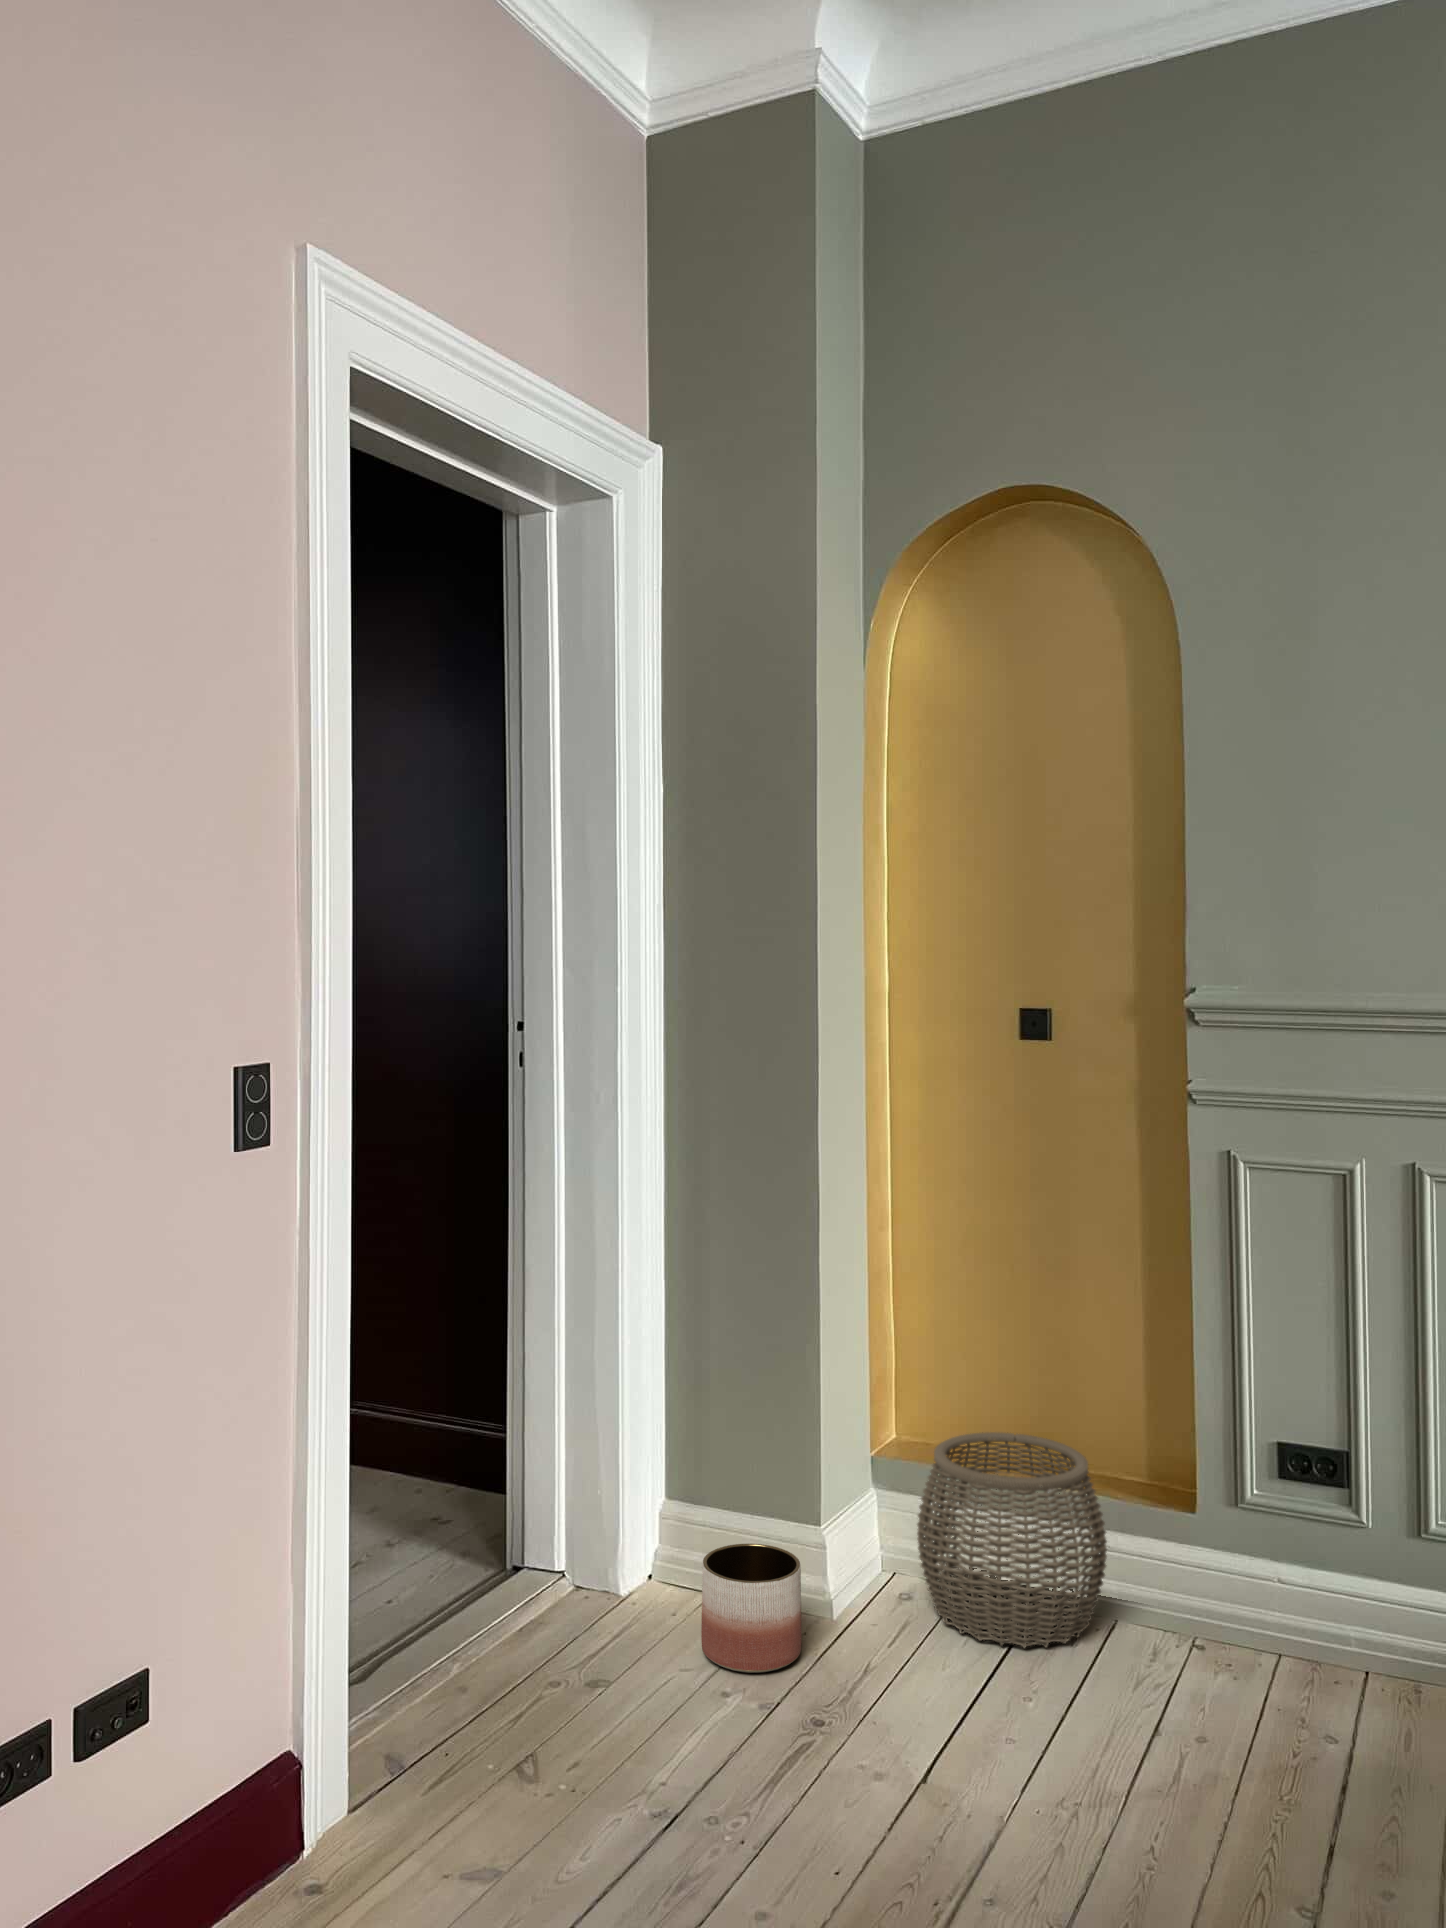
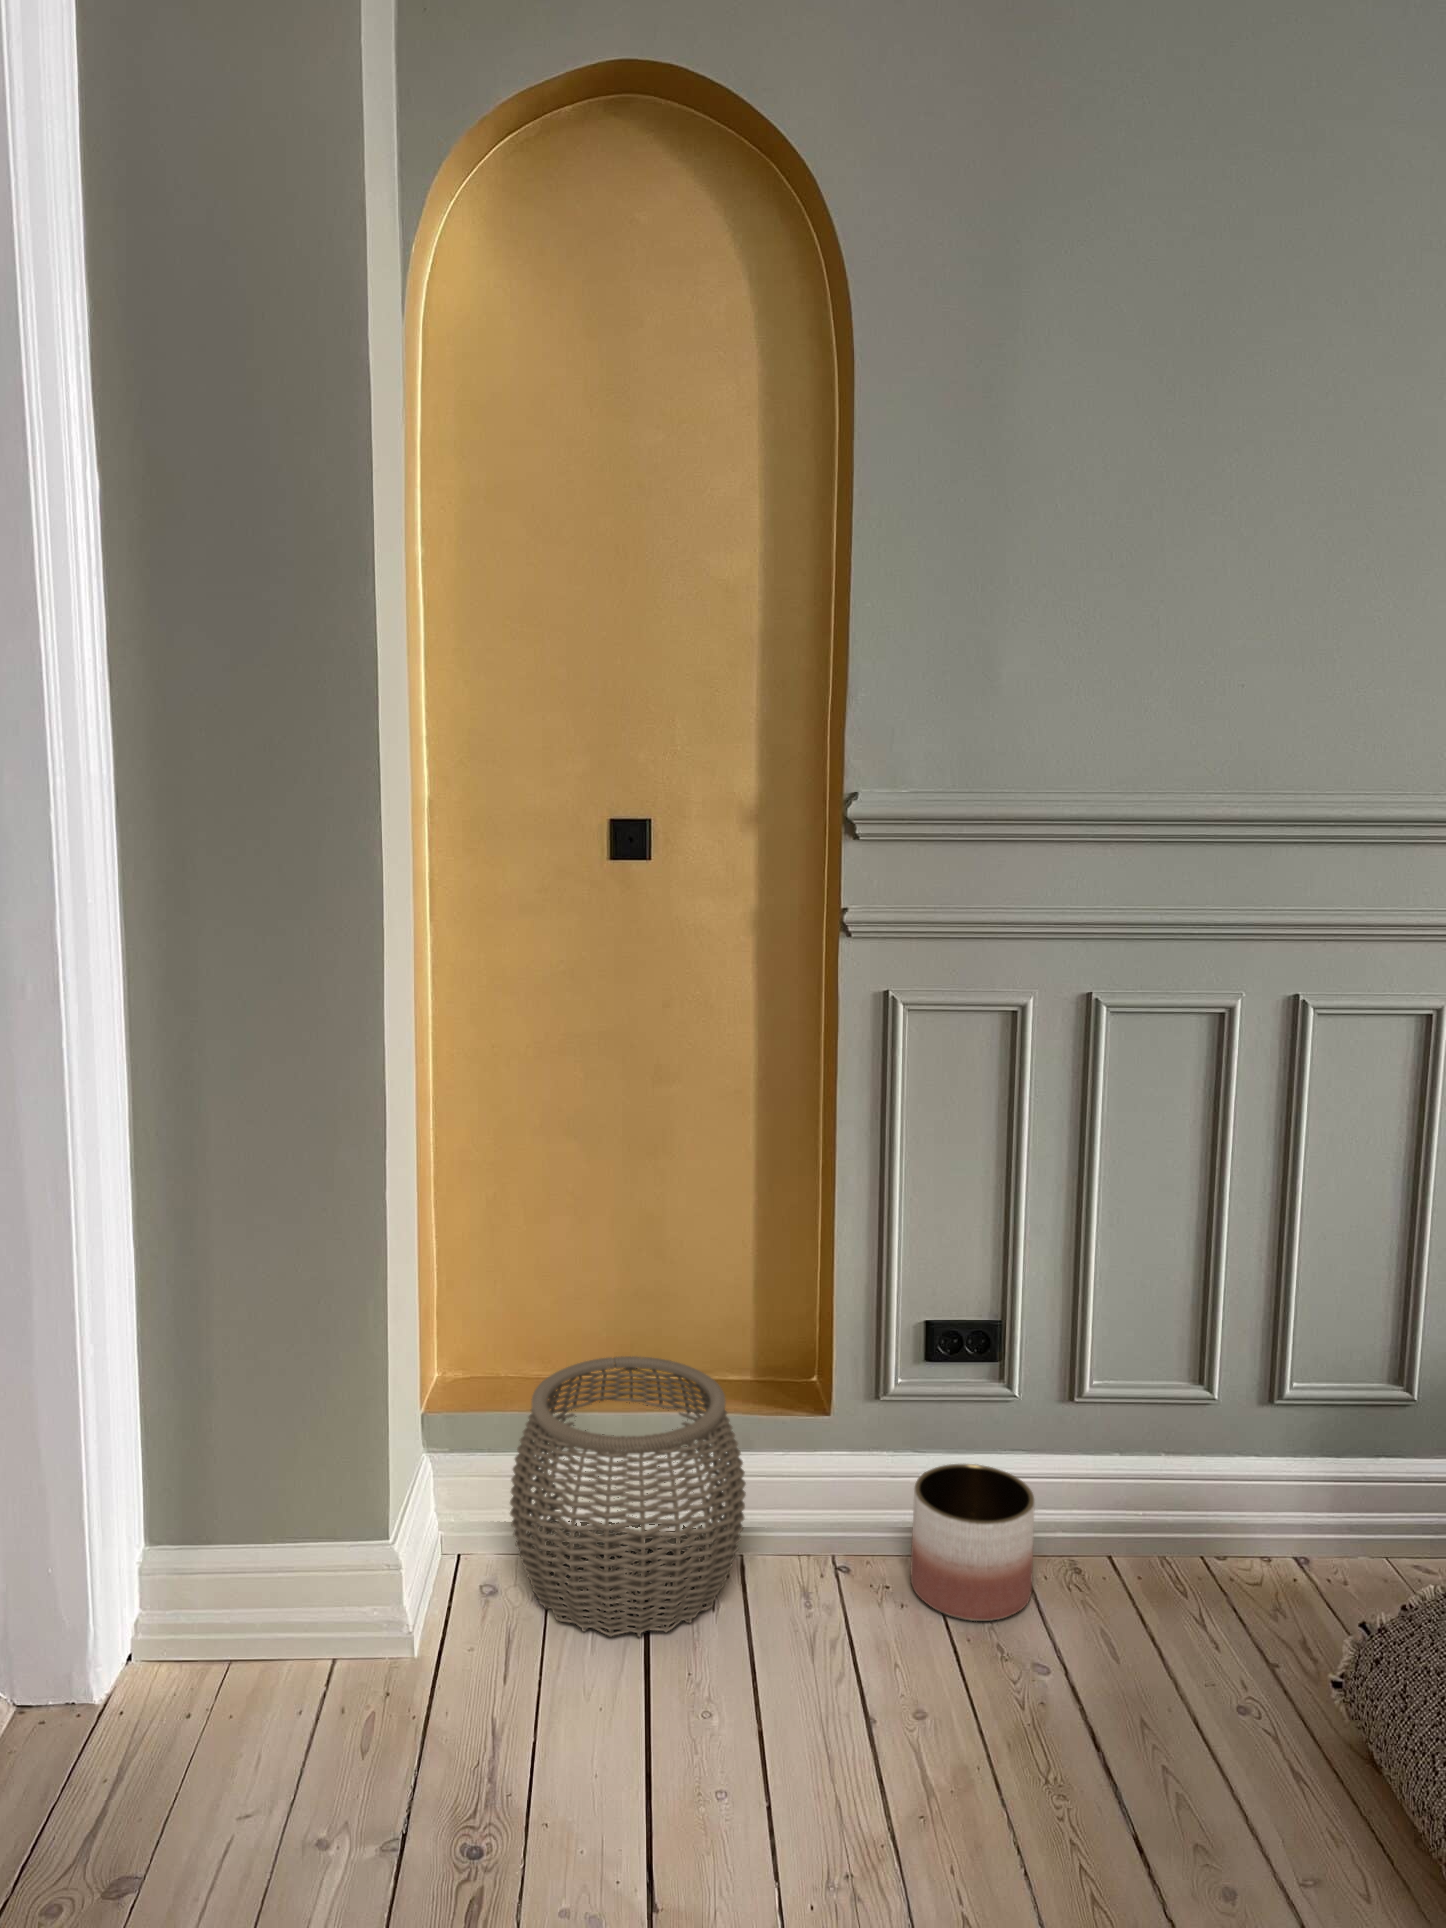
planter: present [701,1544,802,1673] -> present [911,1464,1035,1621]

